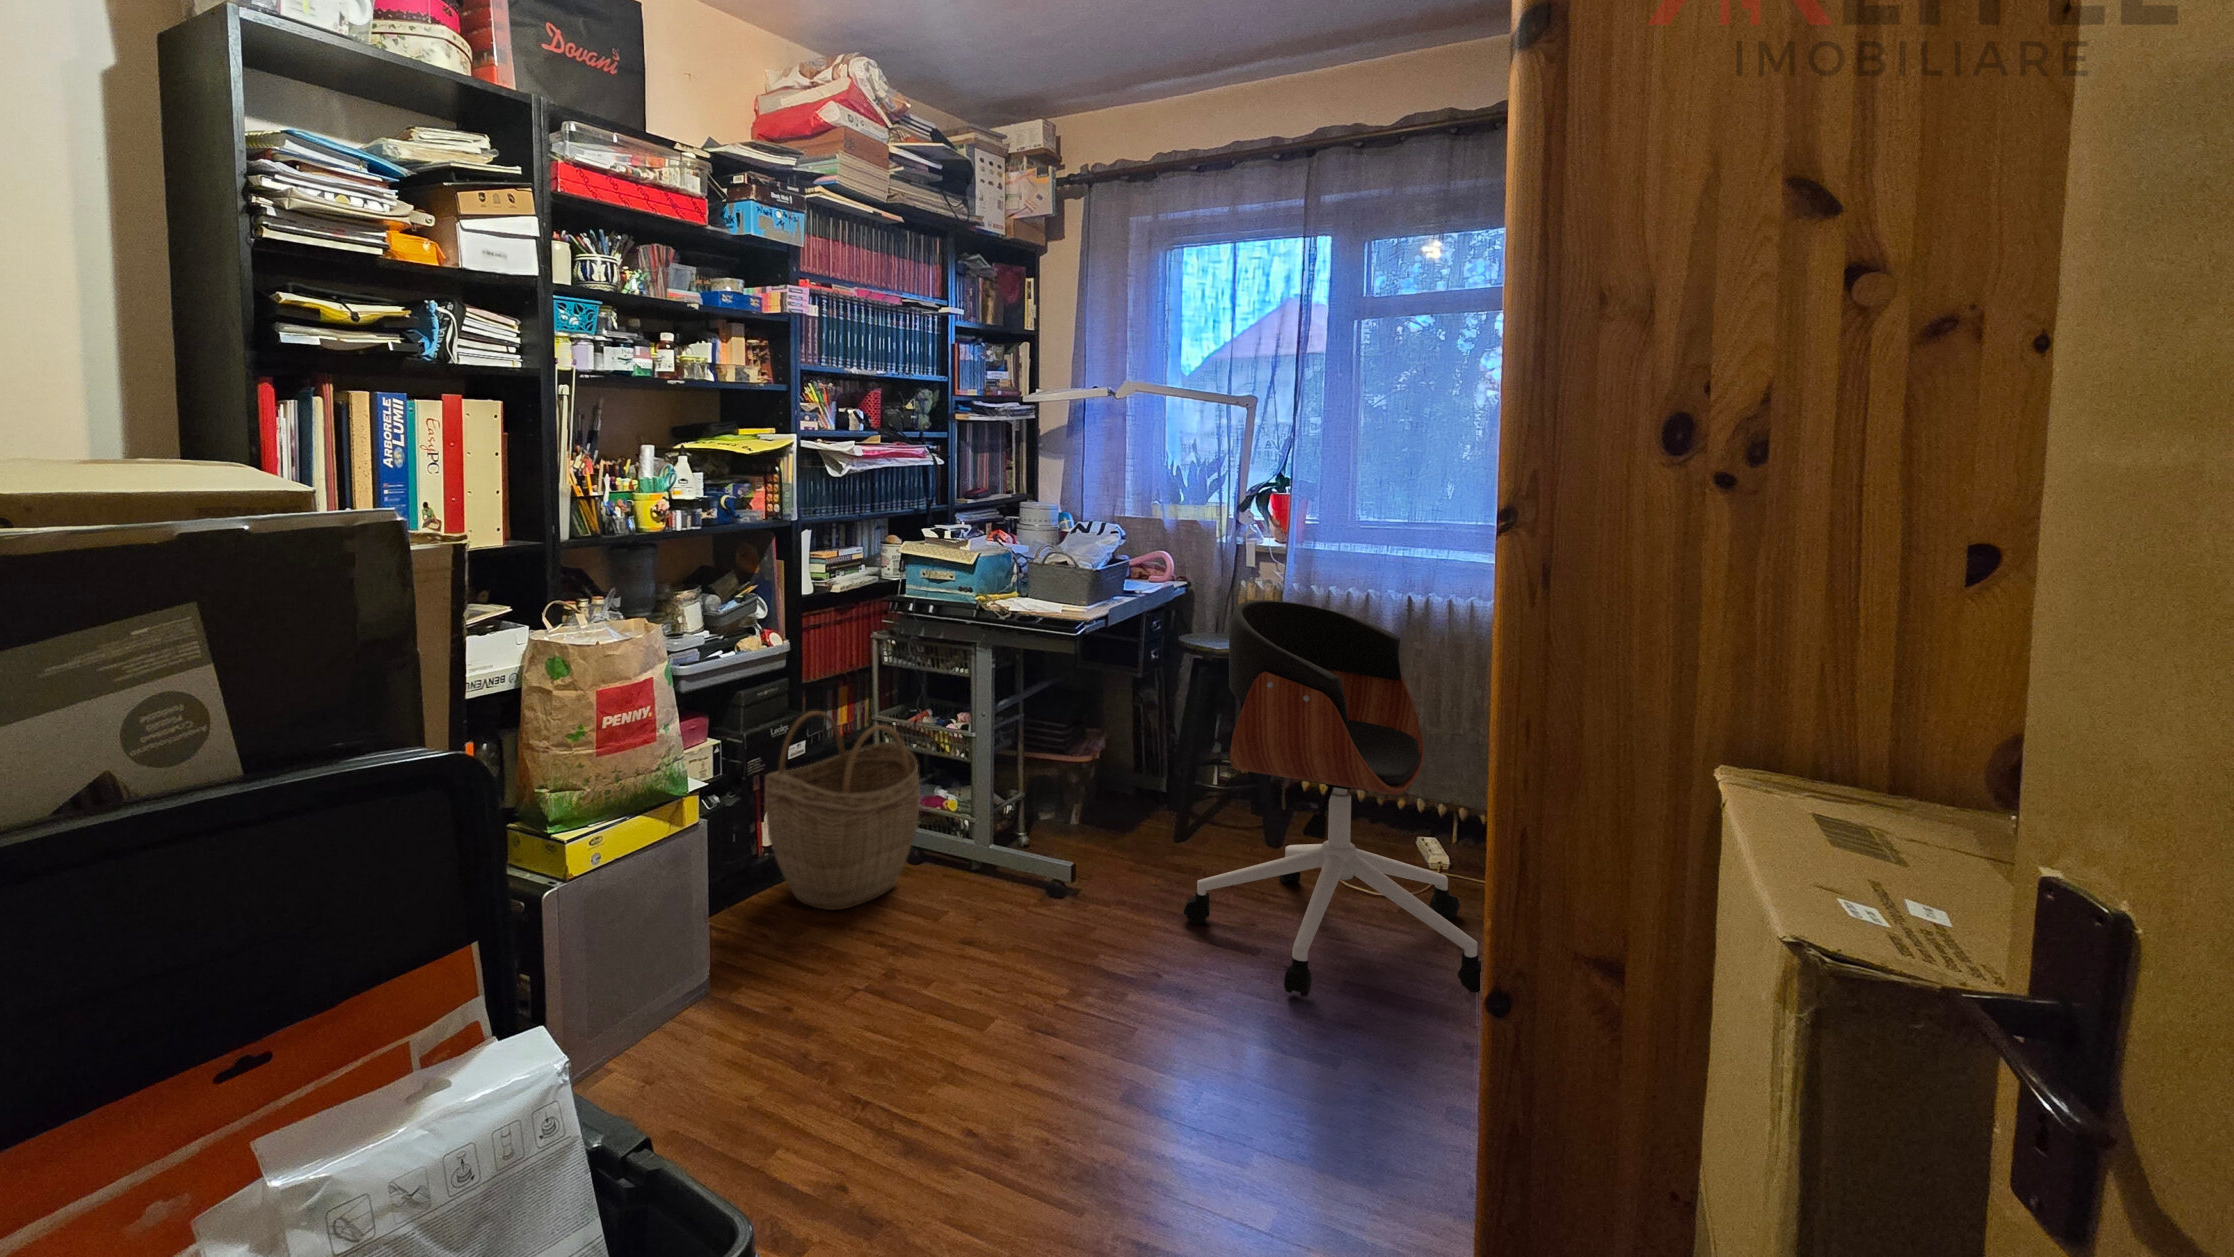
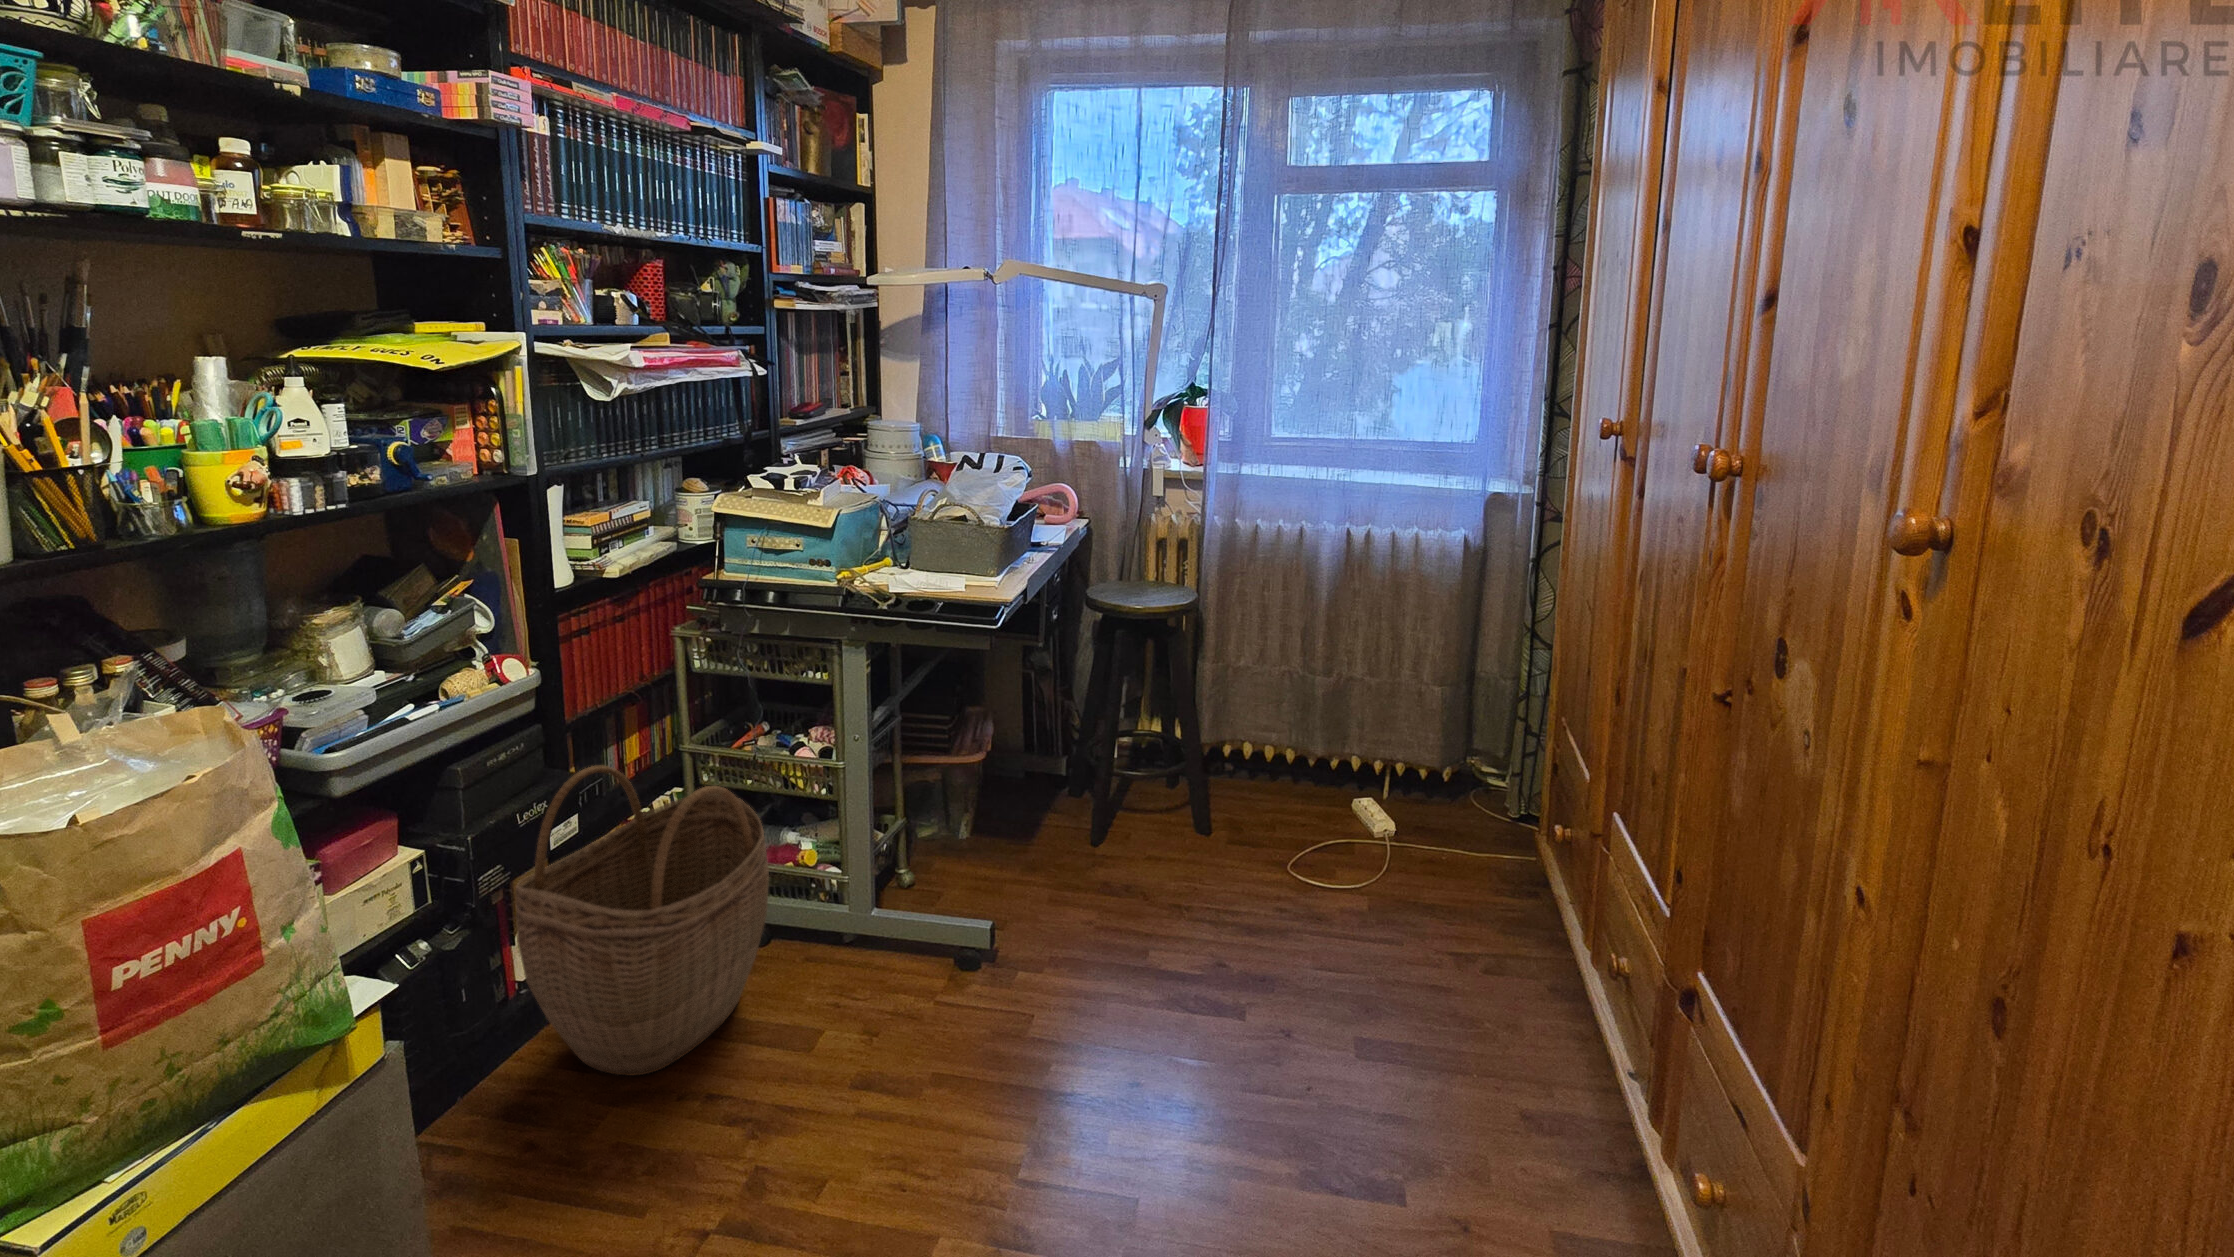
office chair: present [1184,600,1481,997] -> none [1149,561,1541,1105]

